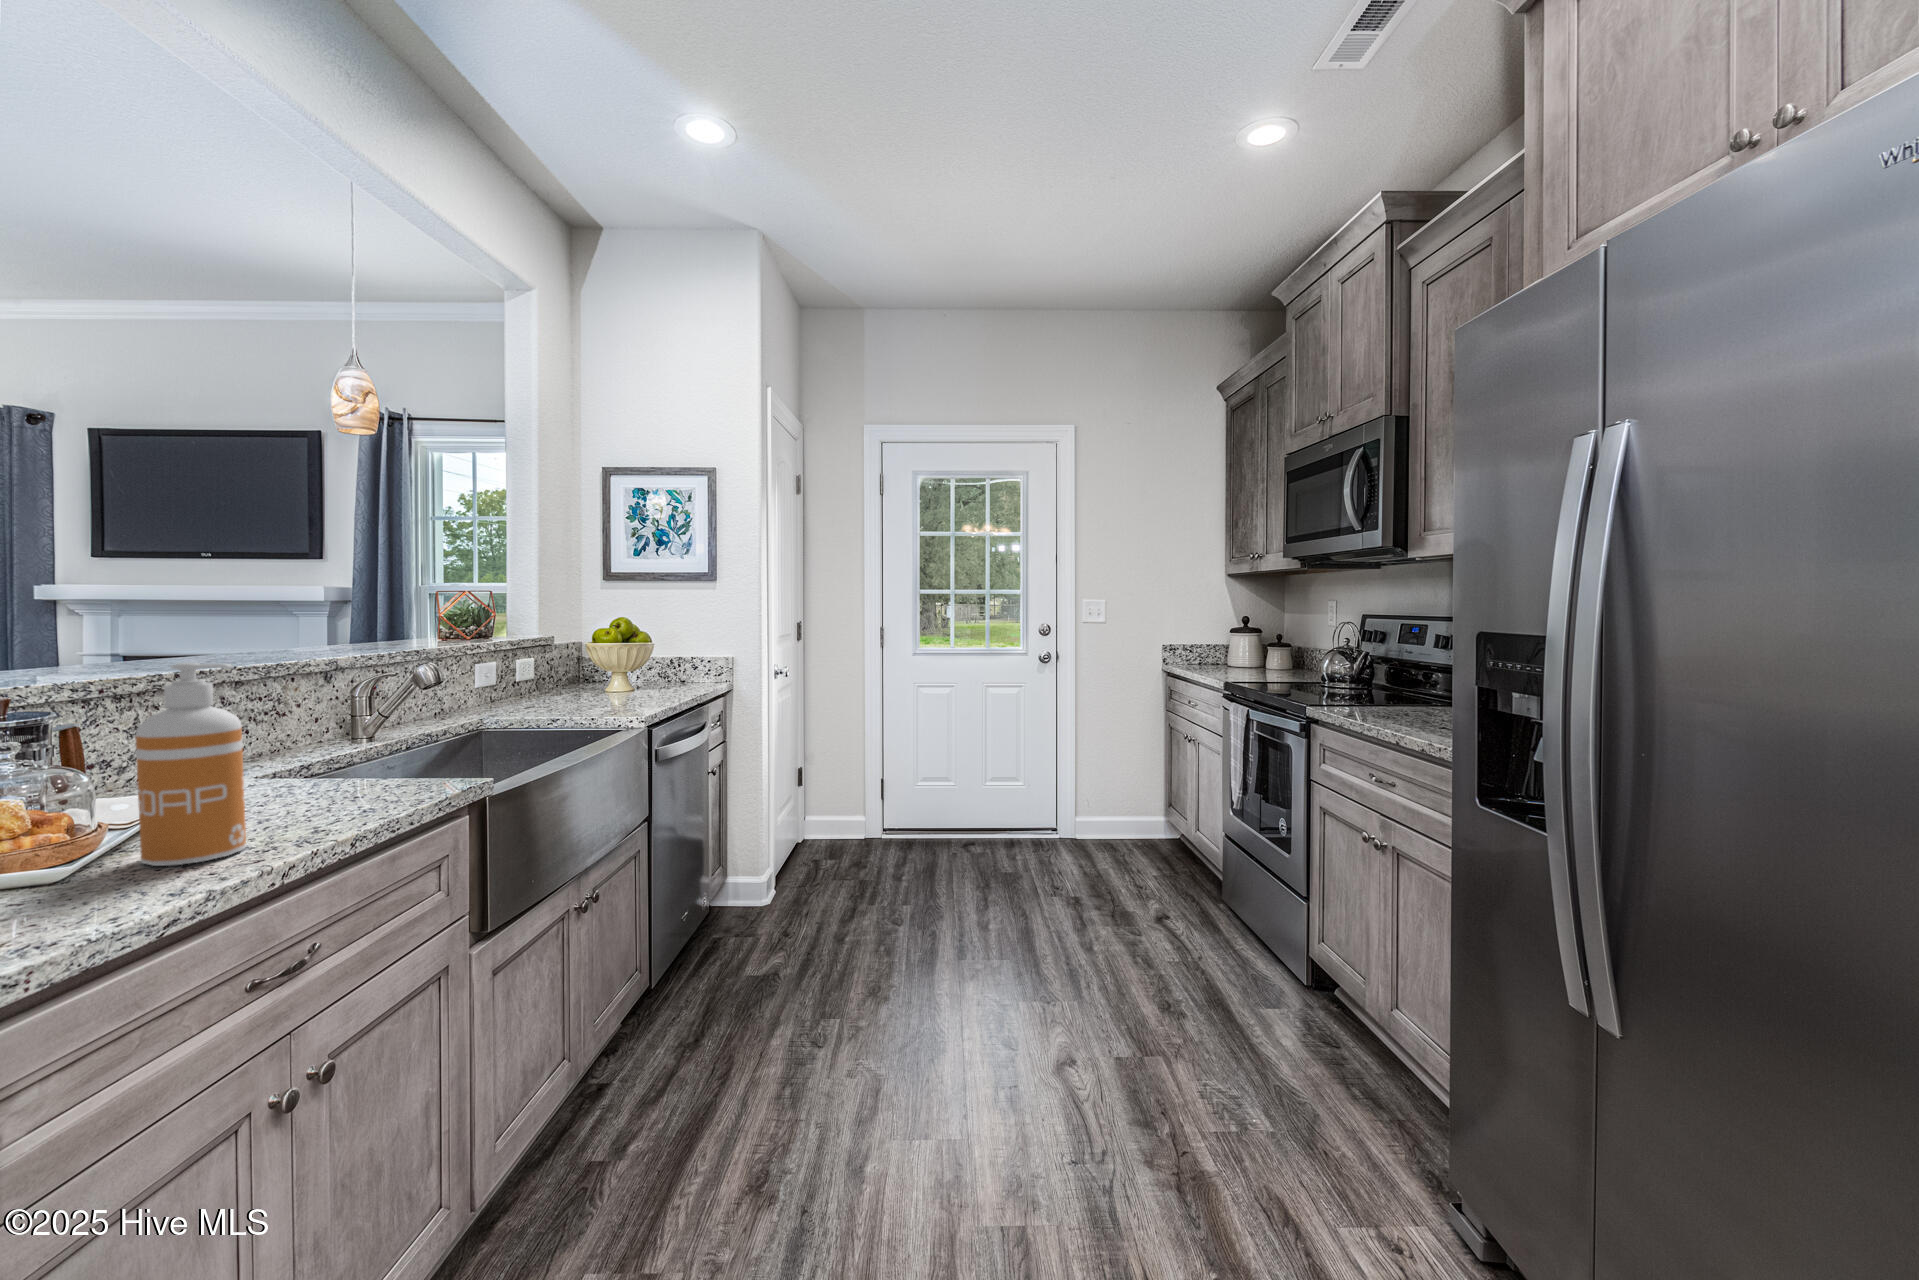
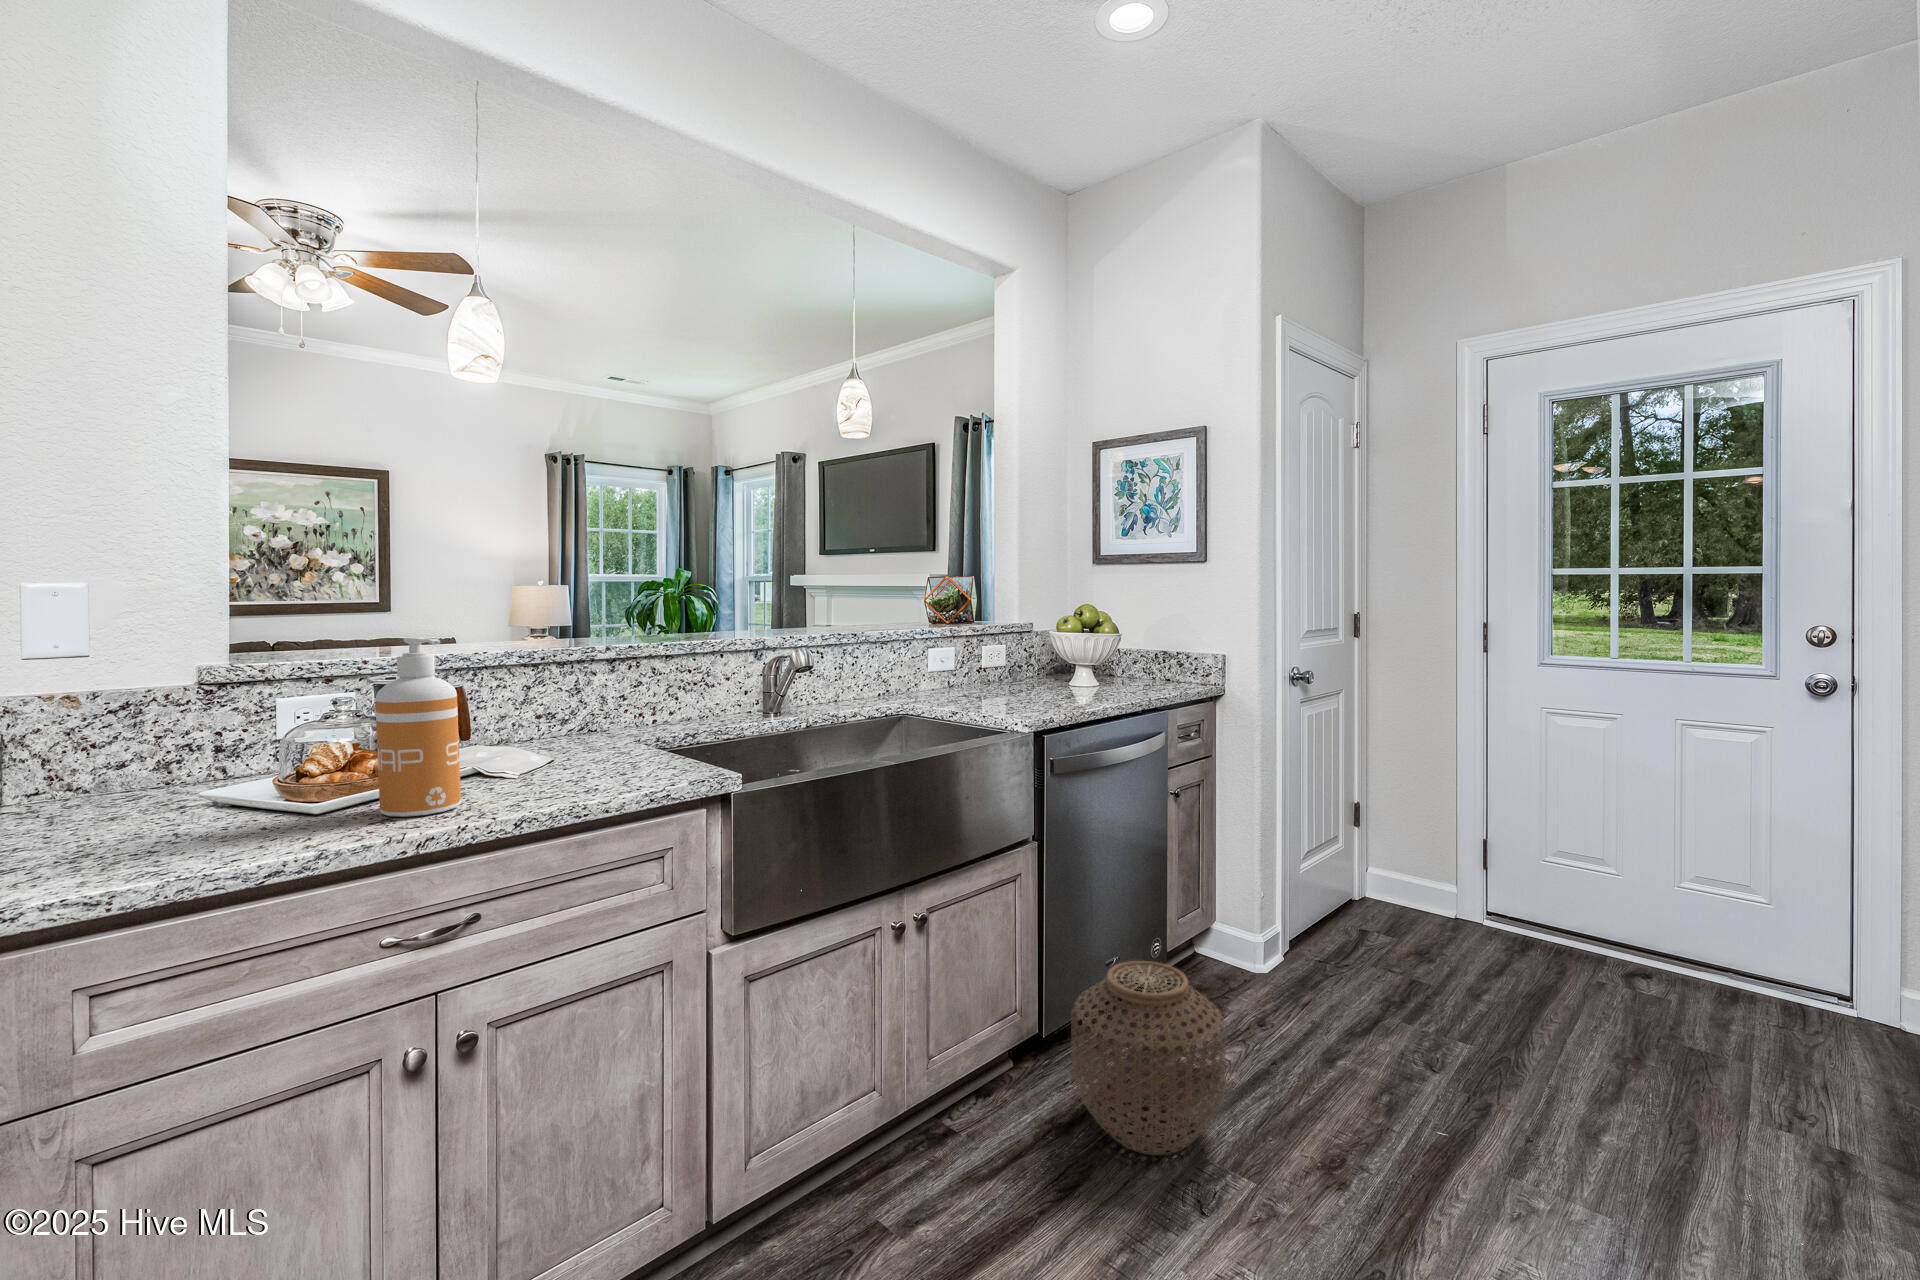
woven basket: none [693,892,812,1034] -> present [1071,961,1226,1155]

